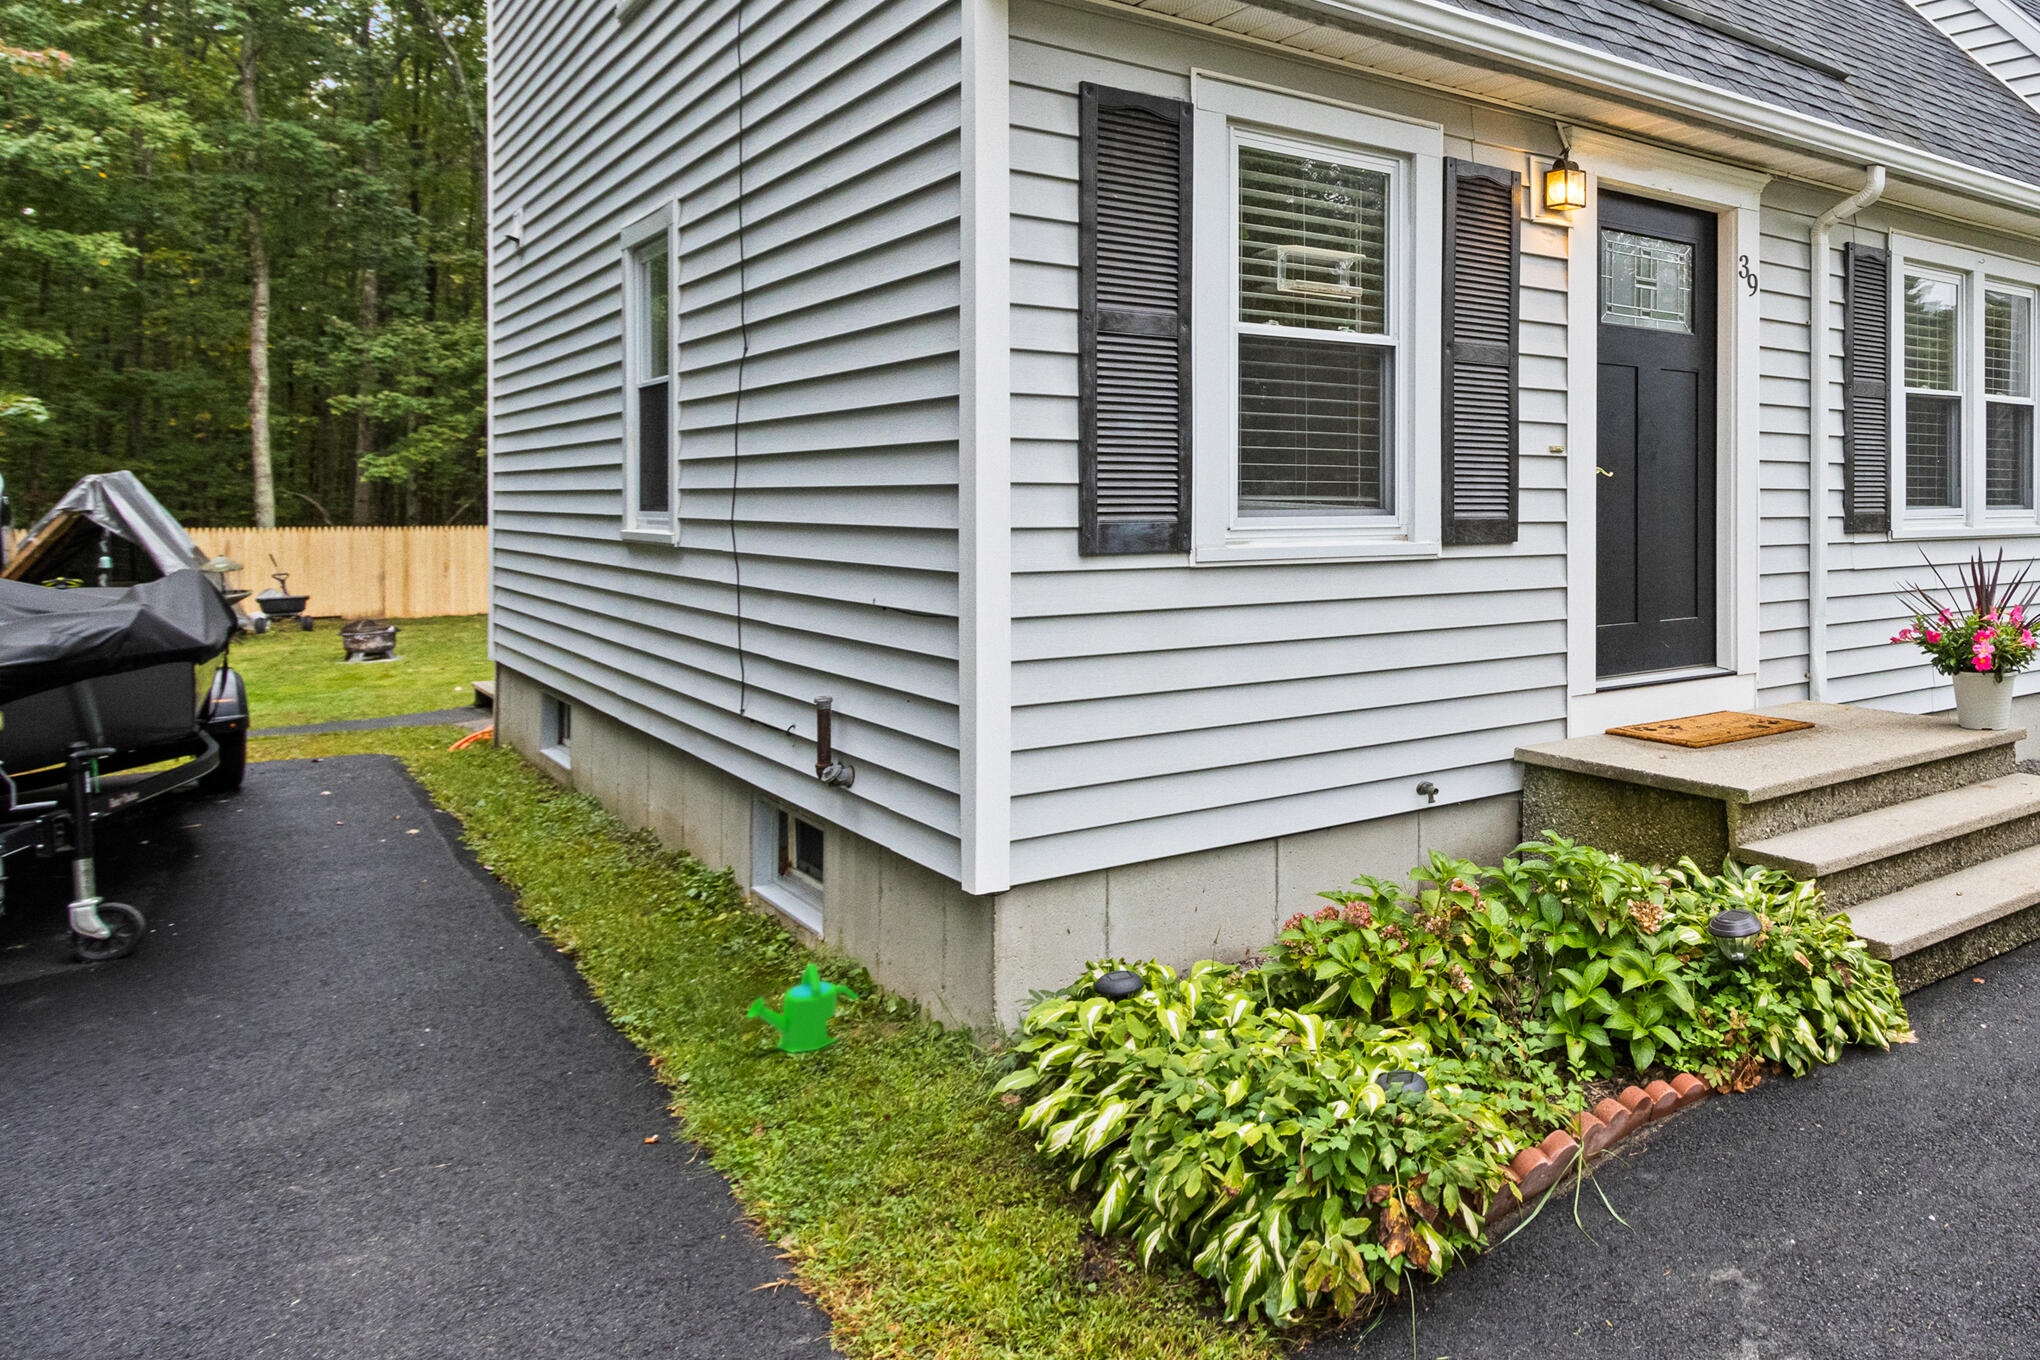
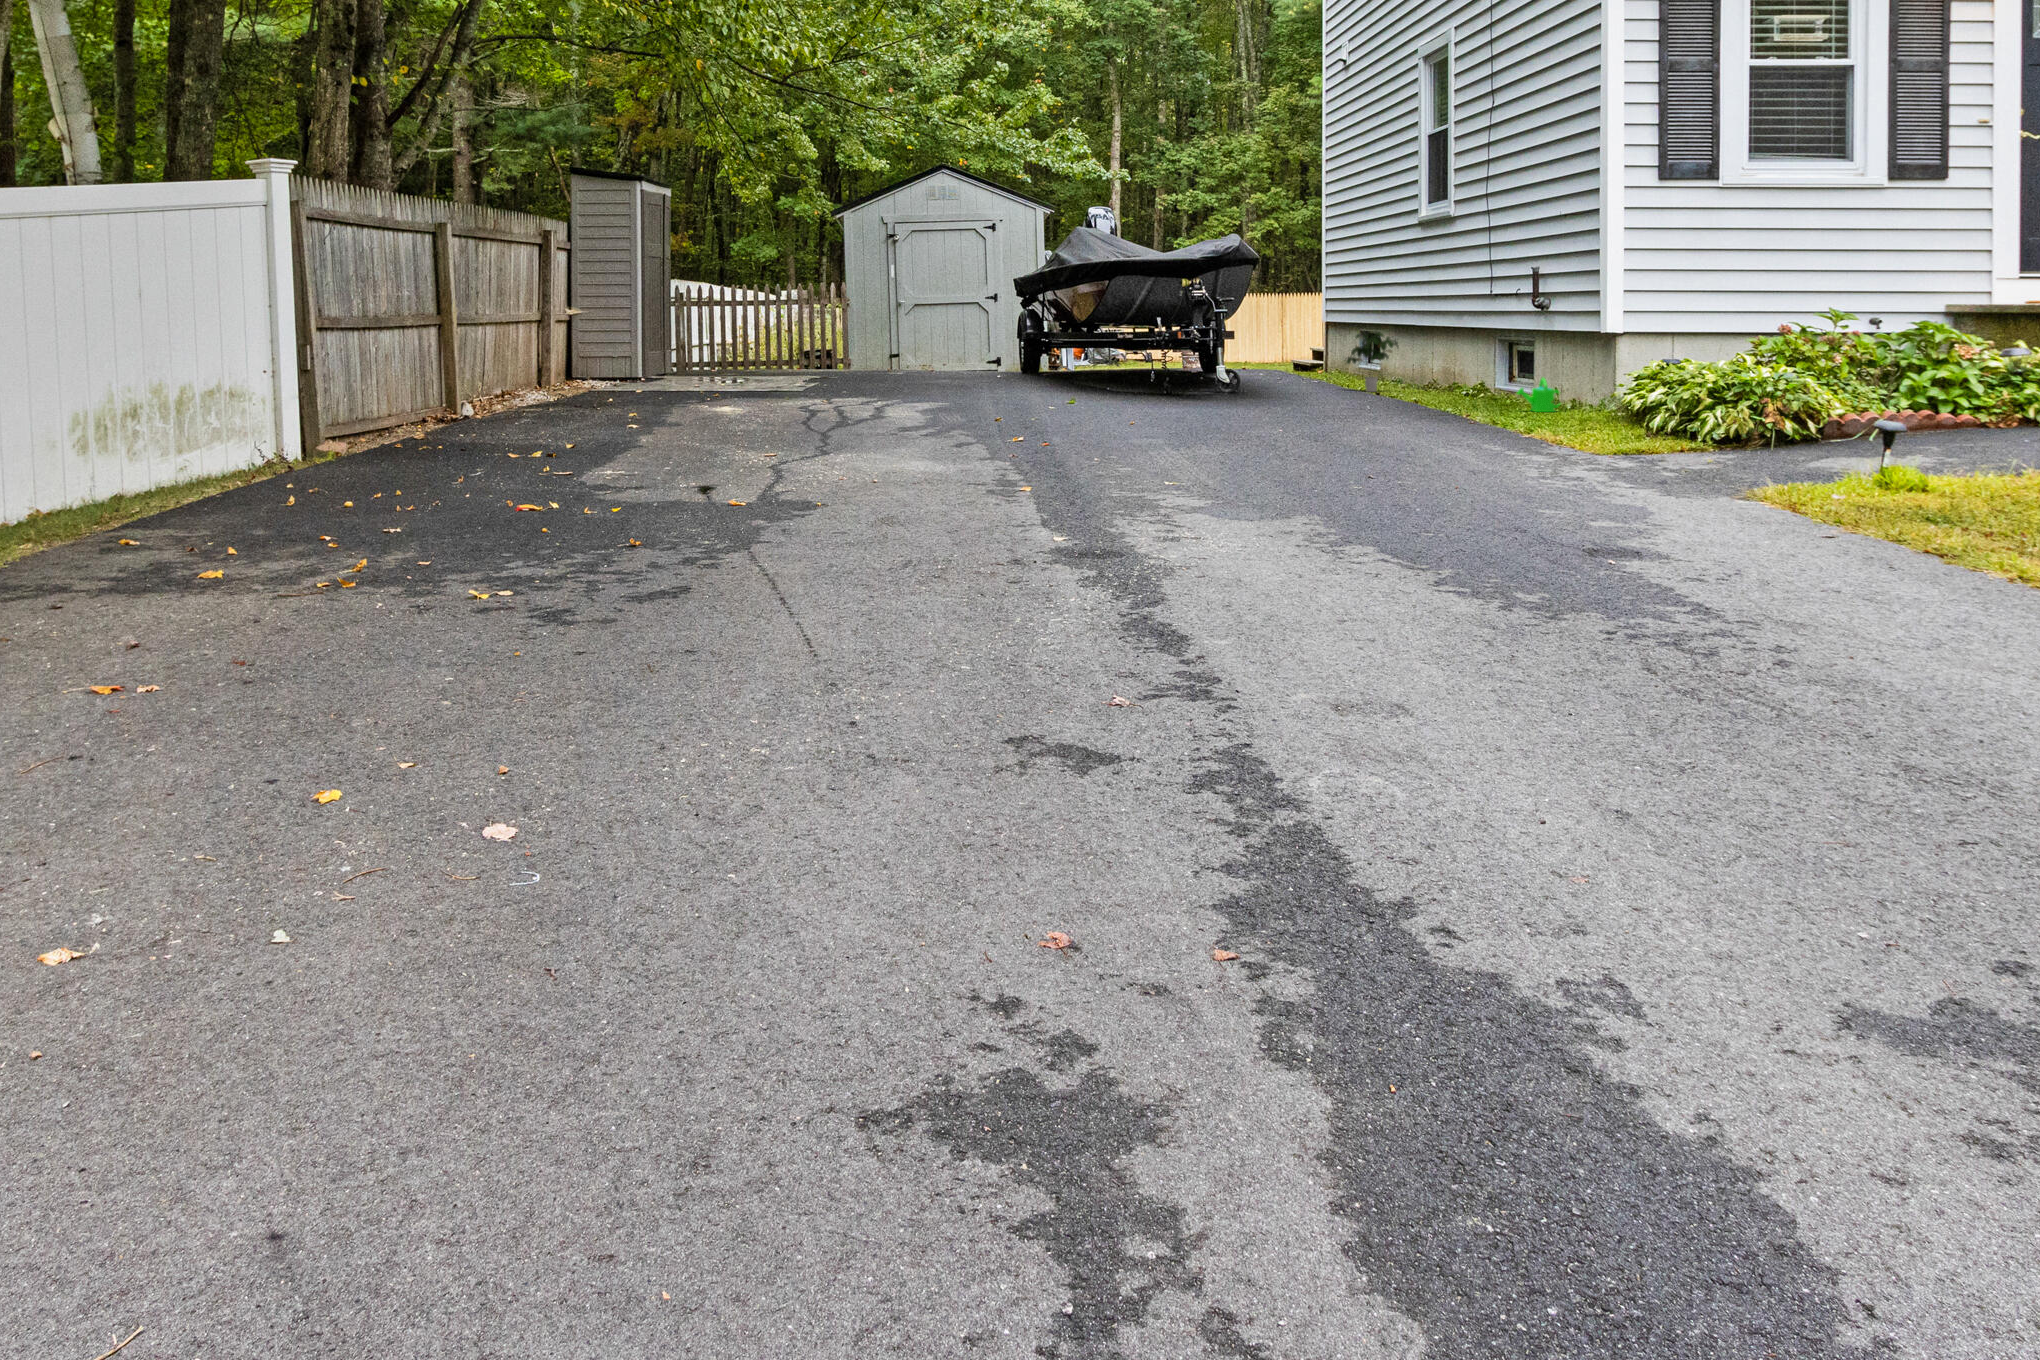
potted plant: none [350,825,496,966] -> present [1346,333,1398,392]

